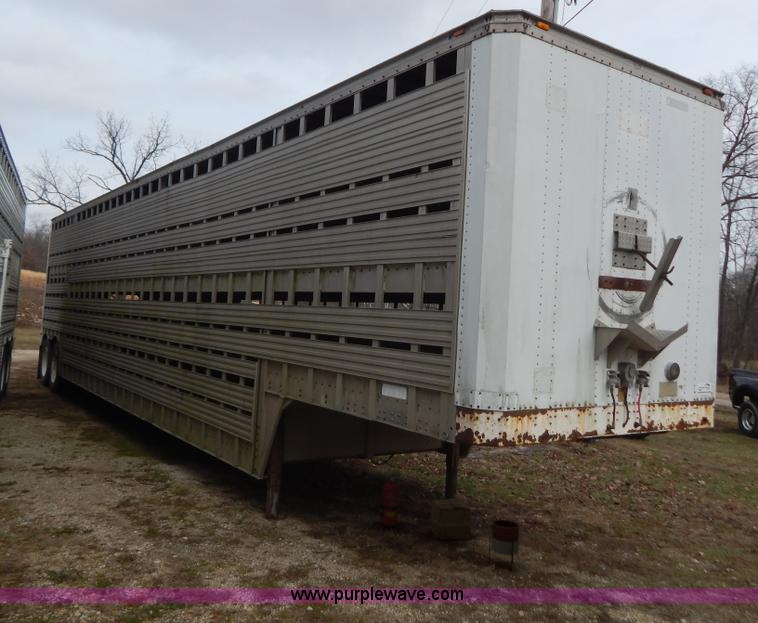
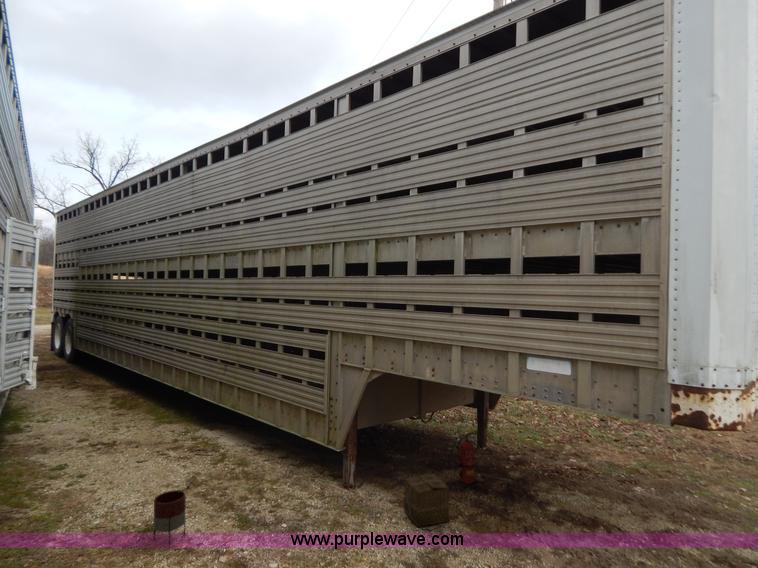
cardboard box: present [431,499,470,540] -> present [404,474,450,527]
planter: present [489,520,520,571] -> present [154,490,186,548]

